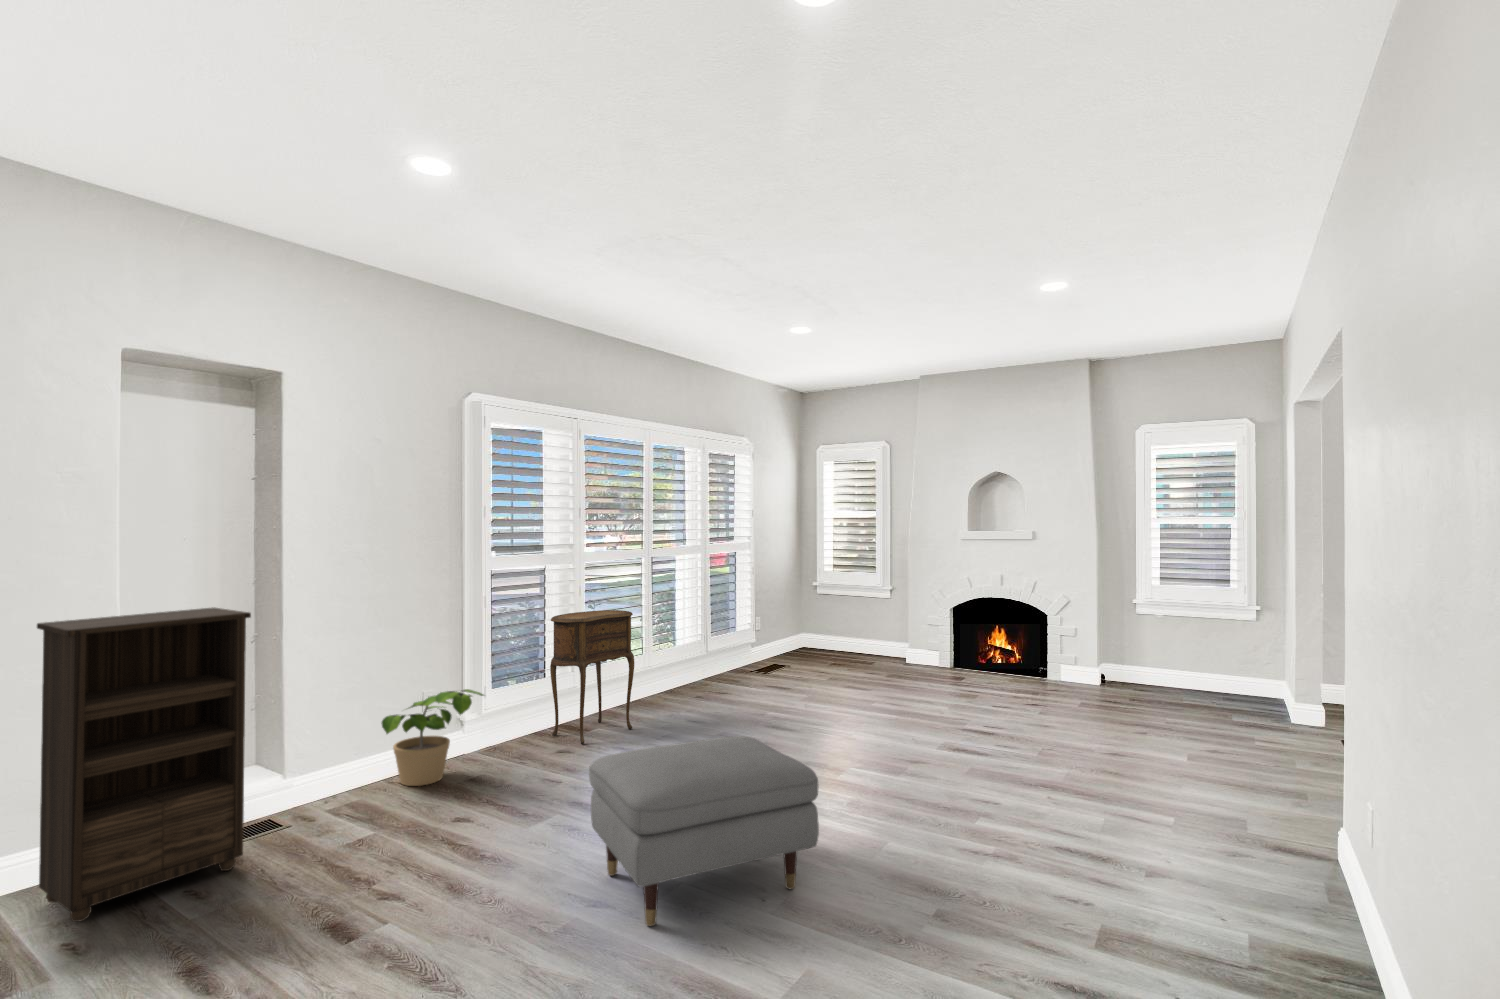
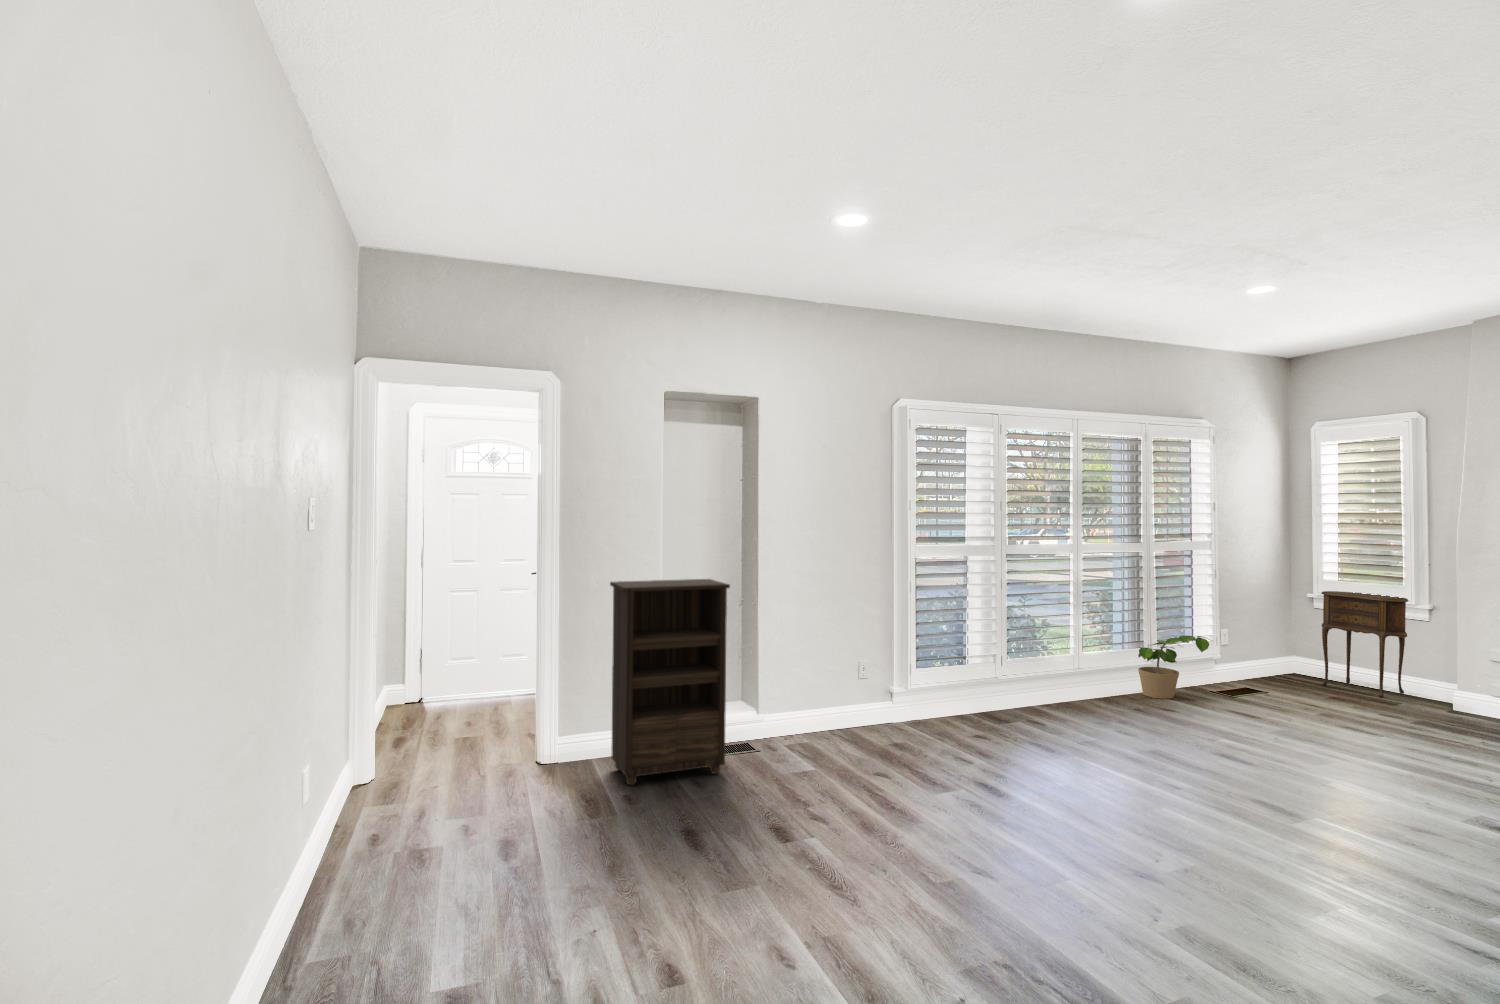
side table: present [550,610,634,744] -> present [1321,591,1409,697]
potted plant: present [381,689,484,786] -> present [1138,636,1212,699]
ottoman: present [589,737,819,926] -> none [981,739,1222,910]

